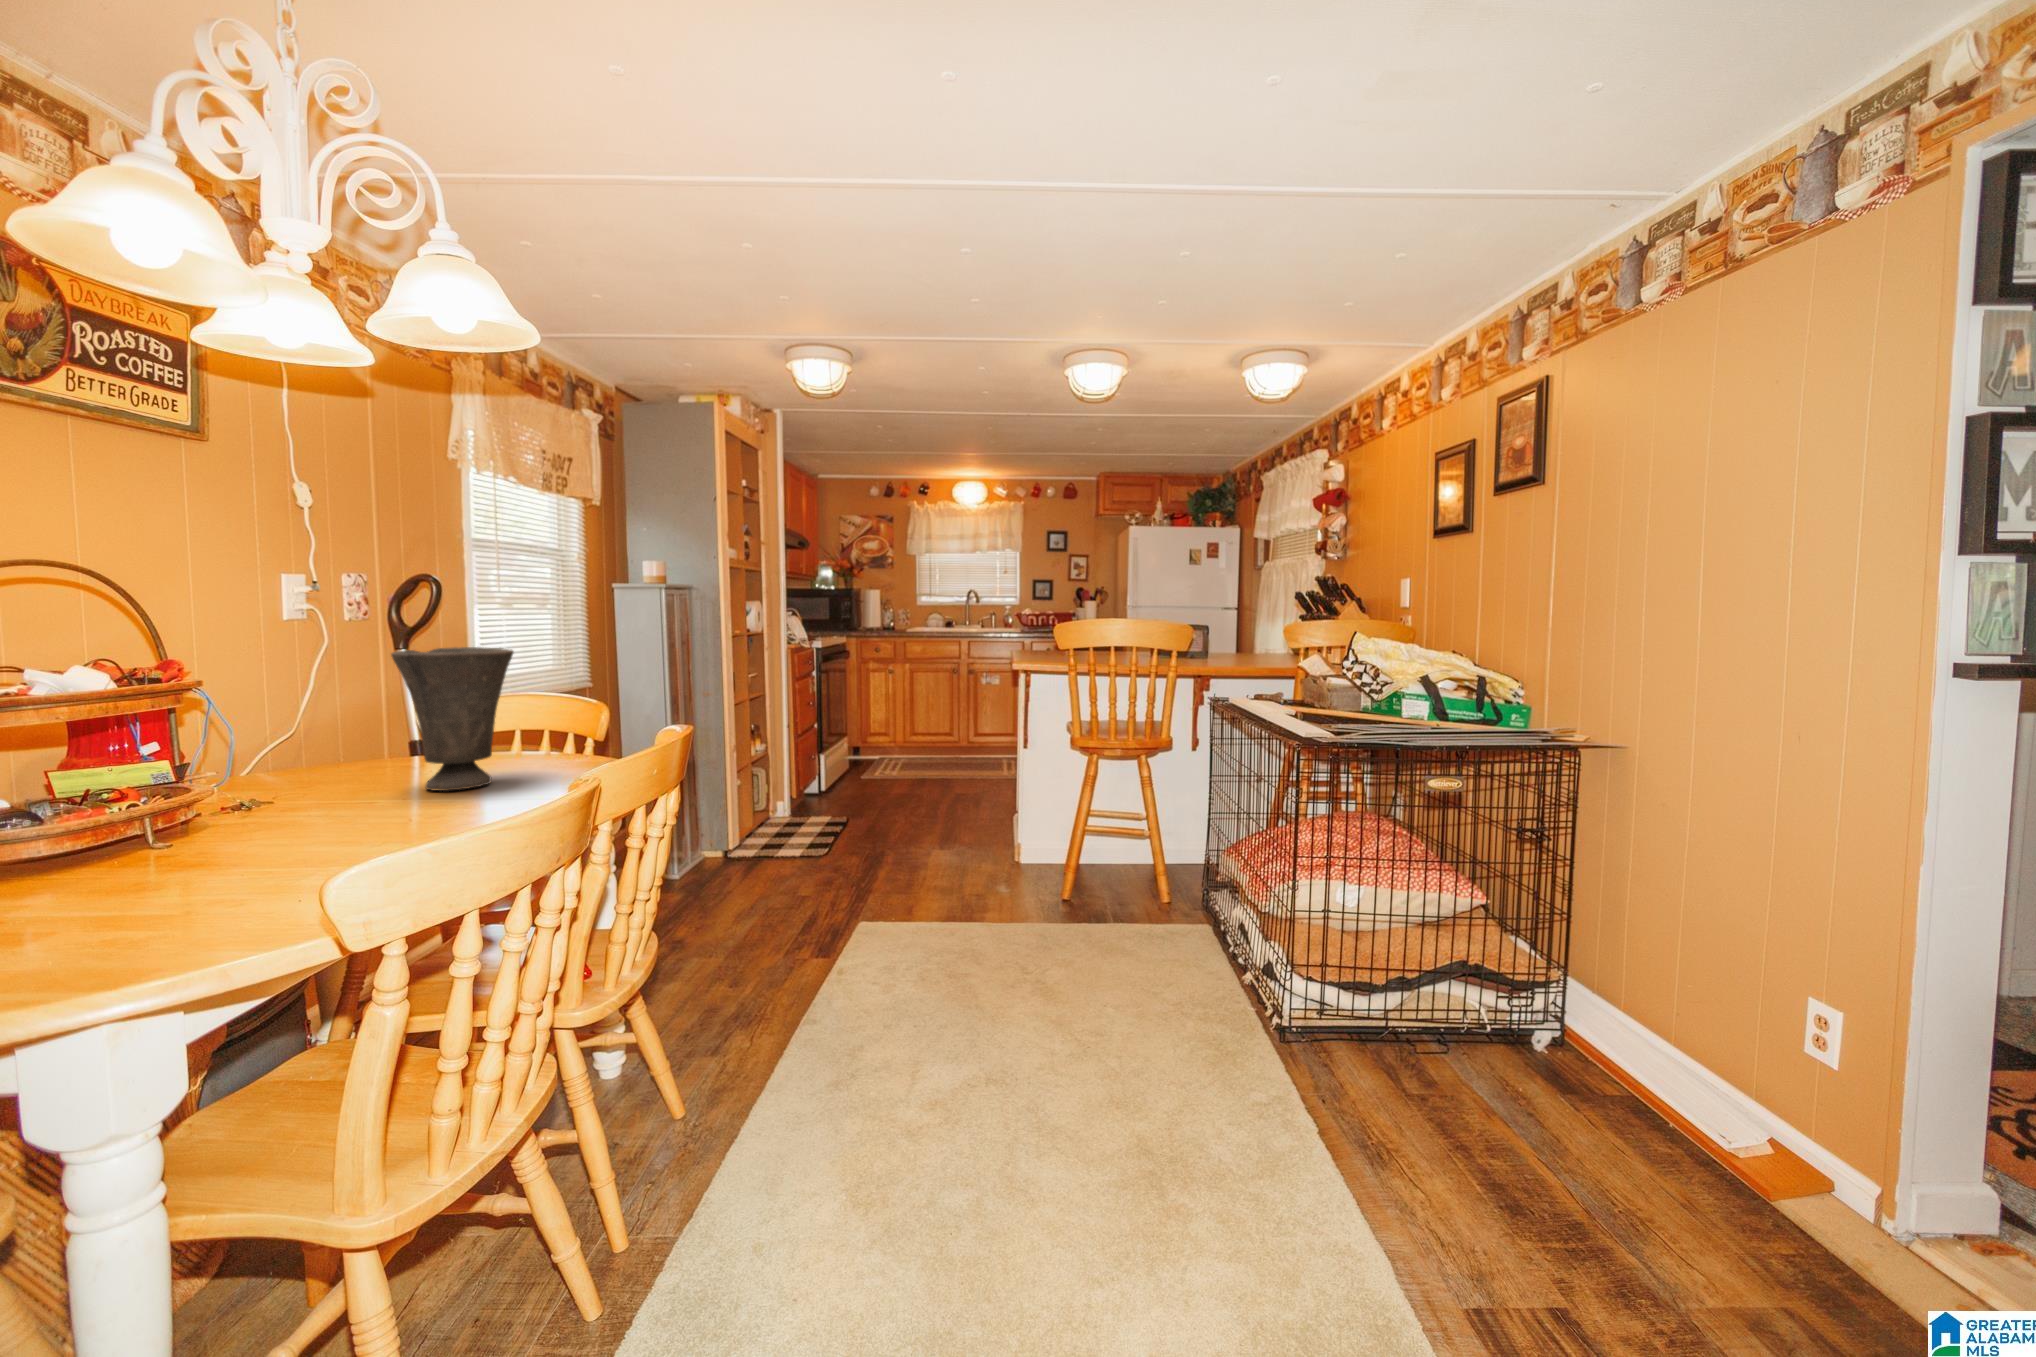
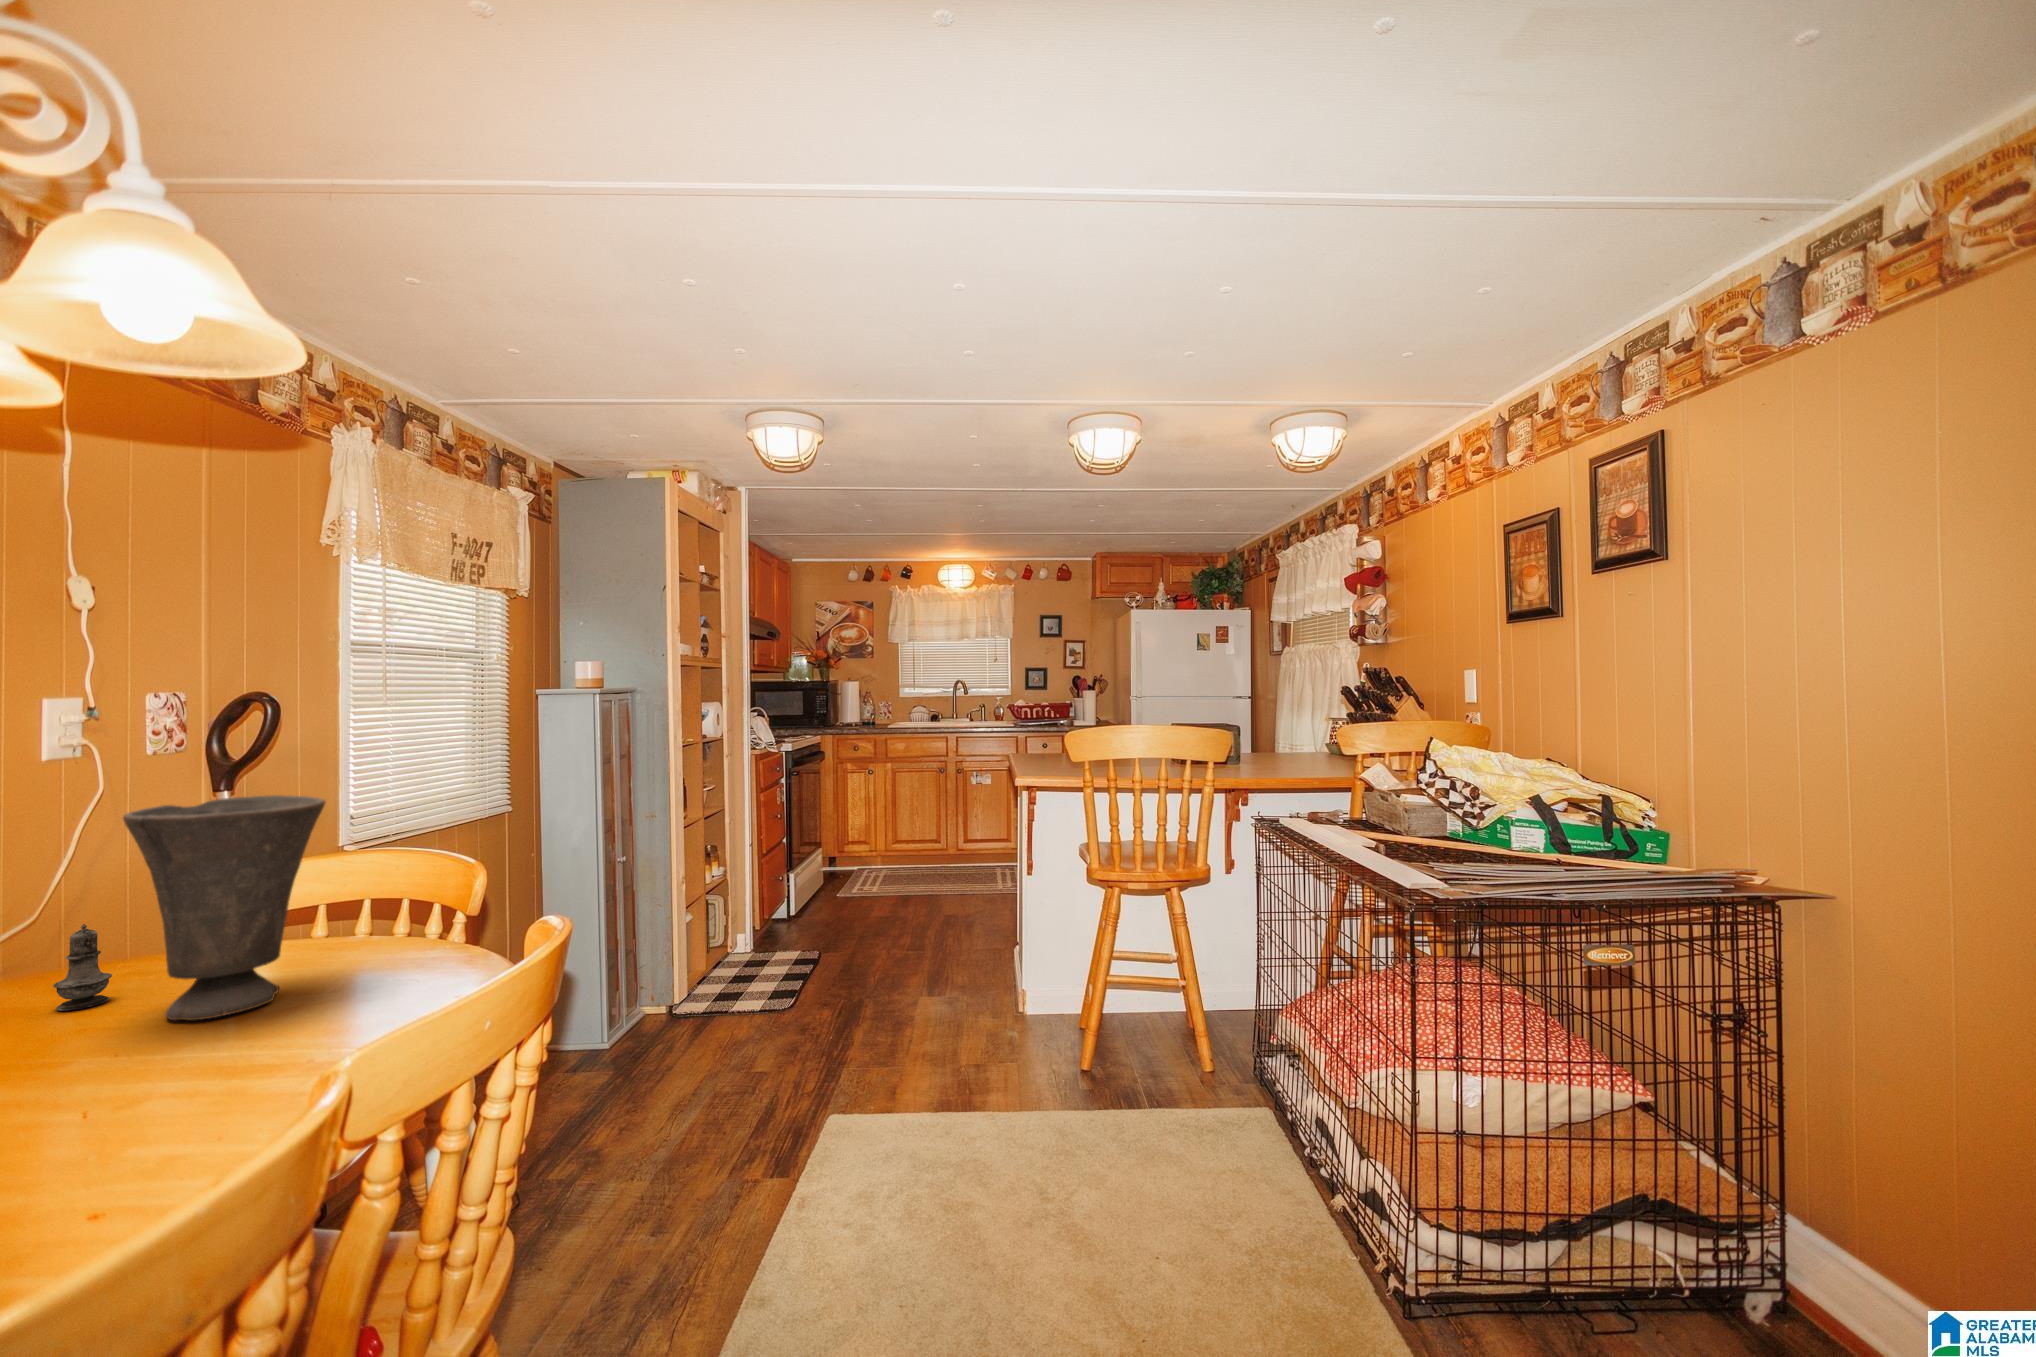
salt shaker: none [345,730,380,786] -> present [53,924,112,1011]

